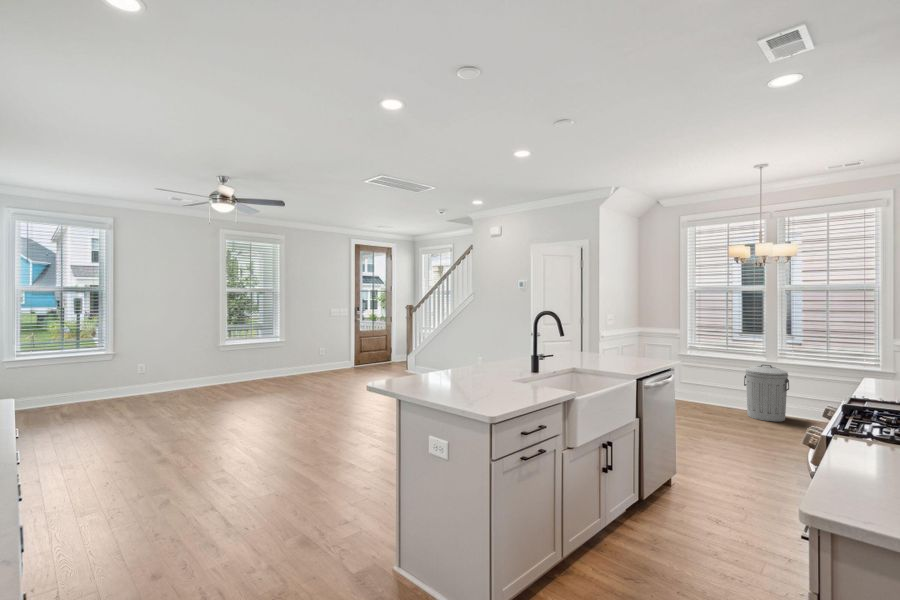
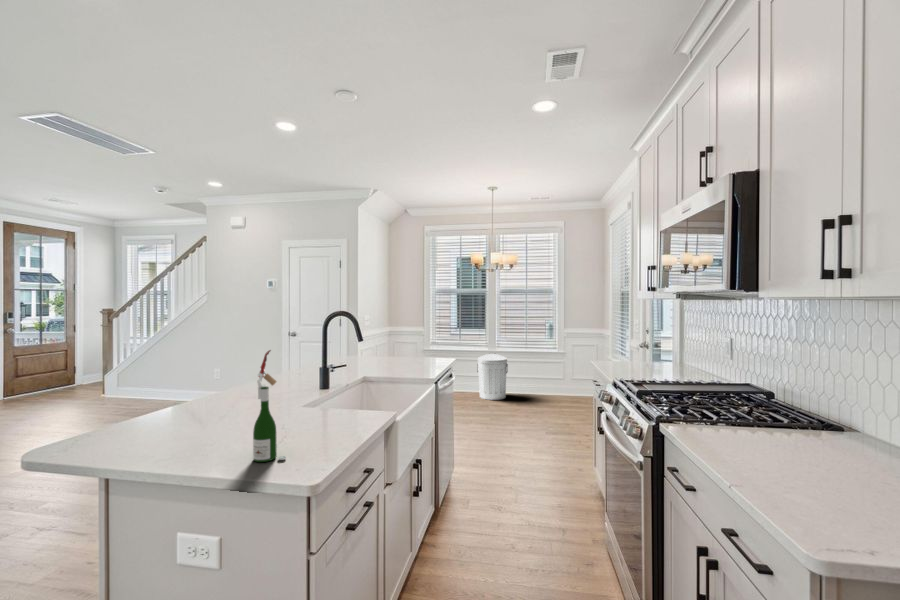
wine bottle: none [466,335,484,404] -> present [253,350,286,462]

